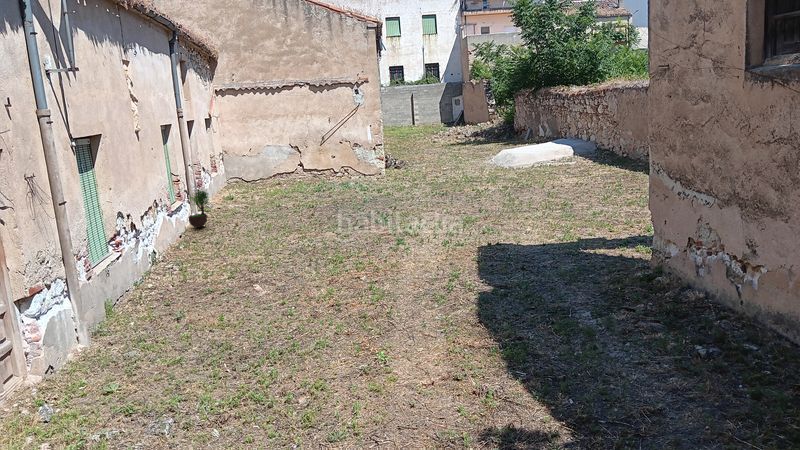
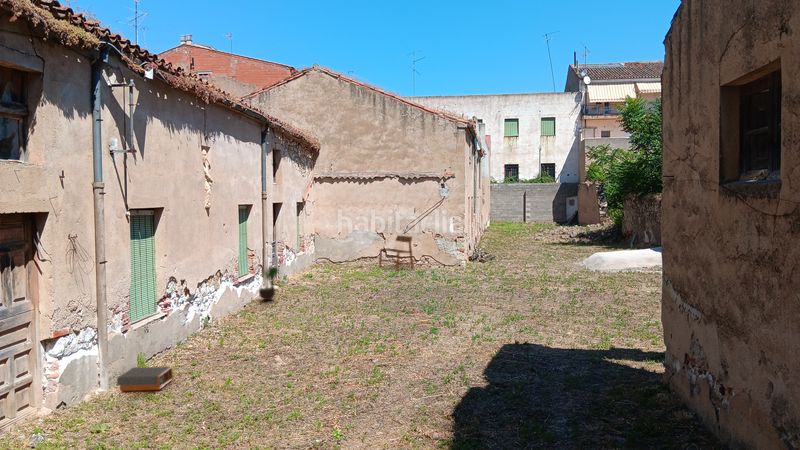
bench: none [296,147,334,184] -> present [379,236,413,270]
storage box: none [93,311,152,344] -> present [117,367,173,391]

